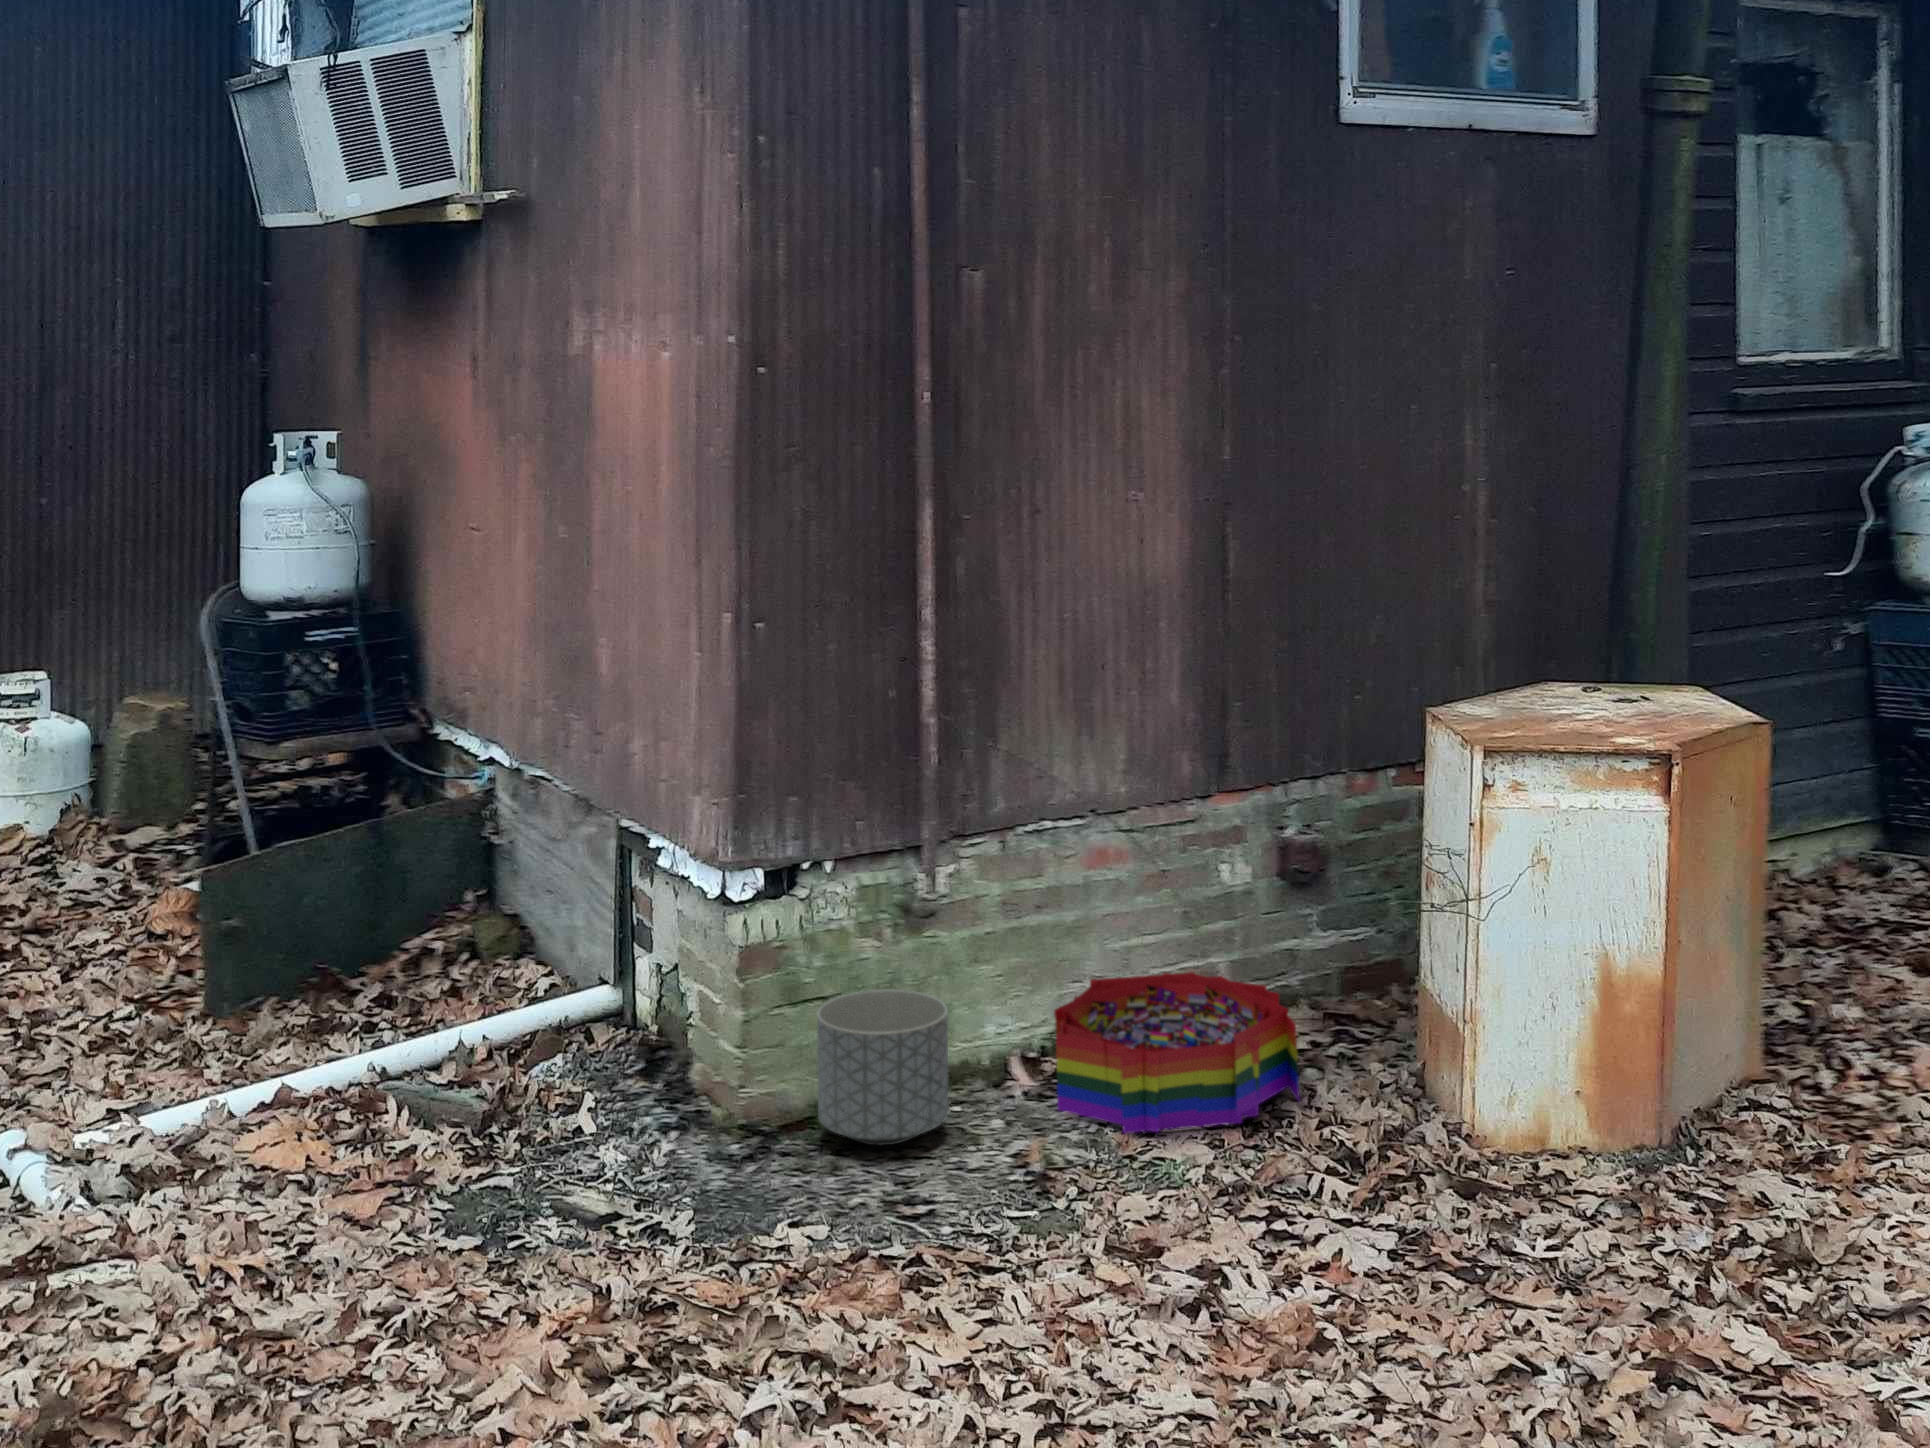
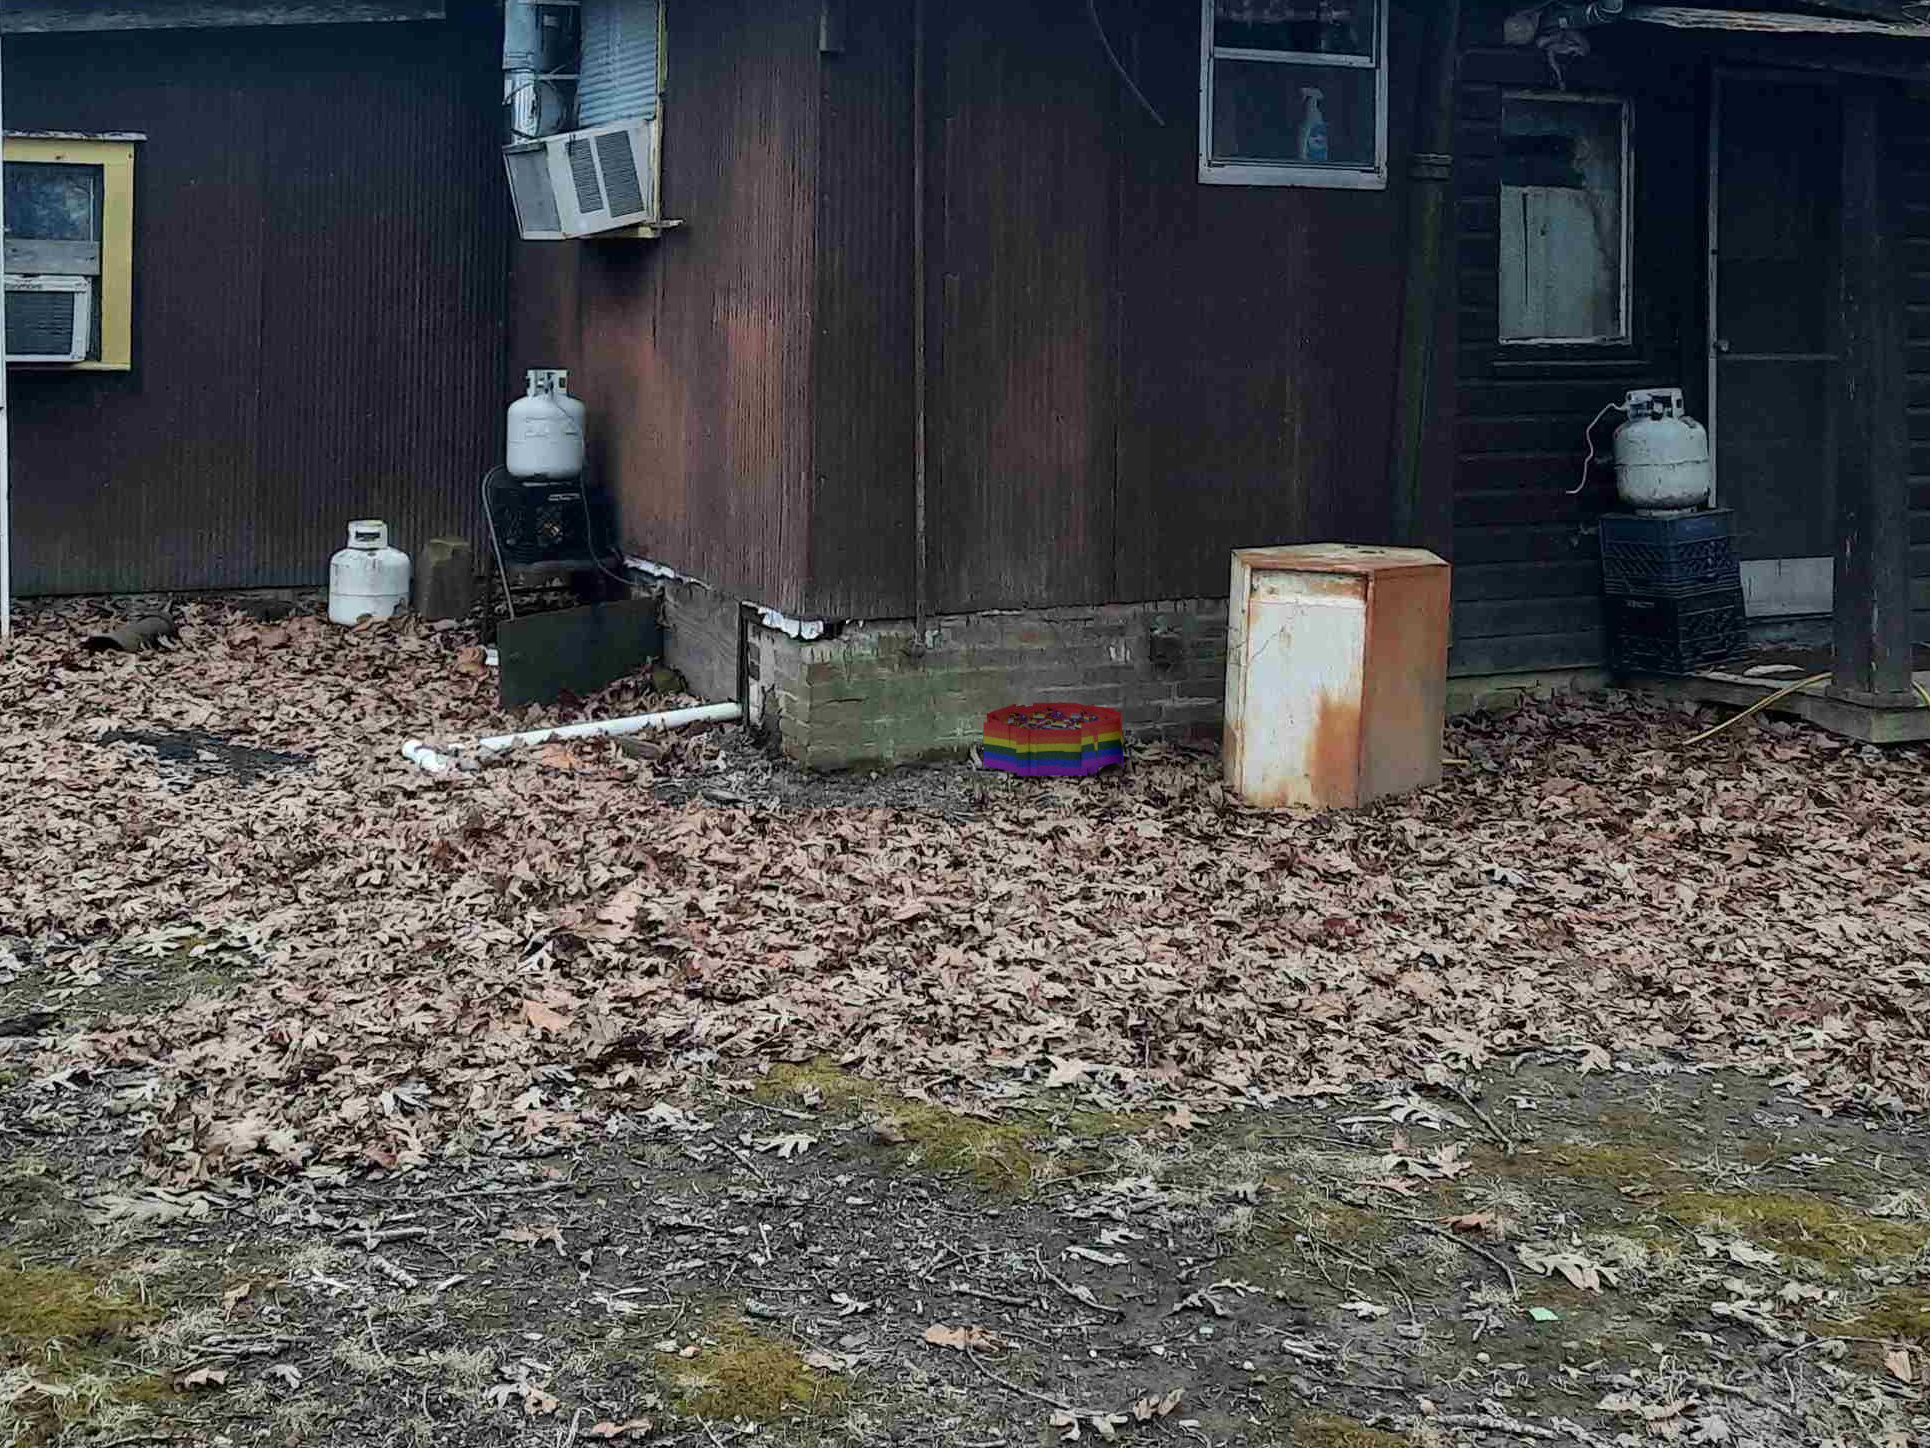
planter: present [817,990,948,1145] -> none [846,694,920,774]

